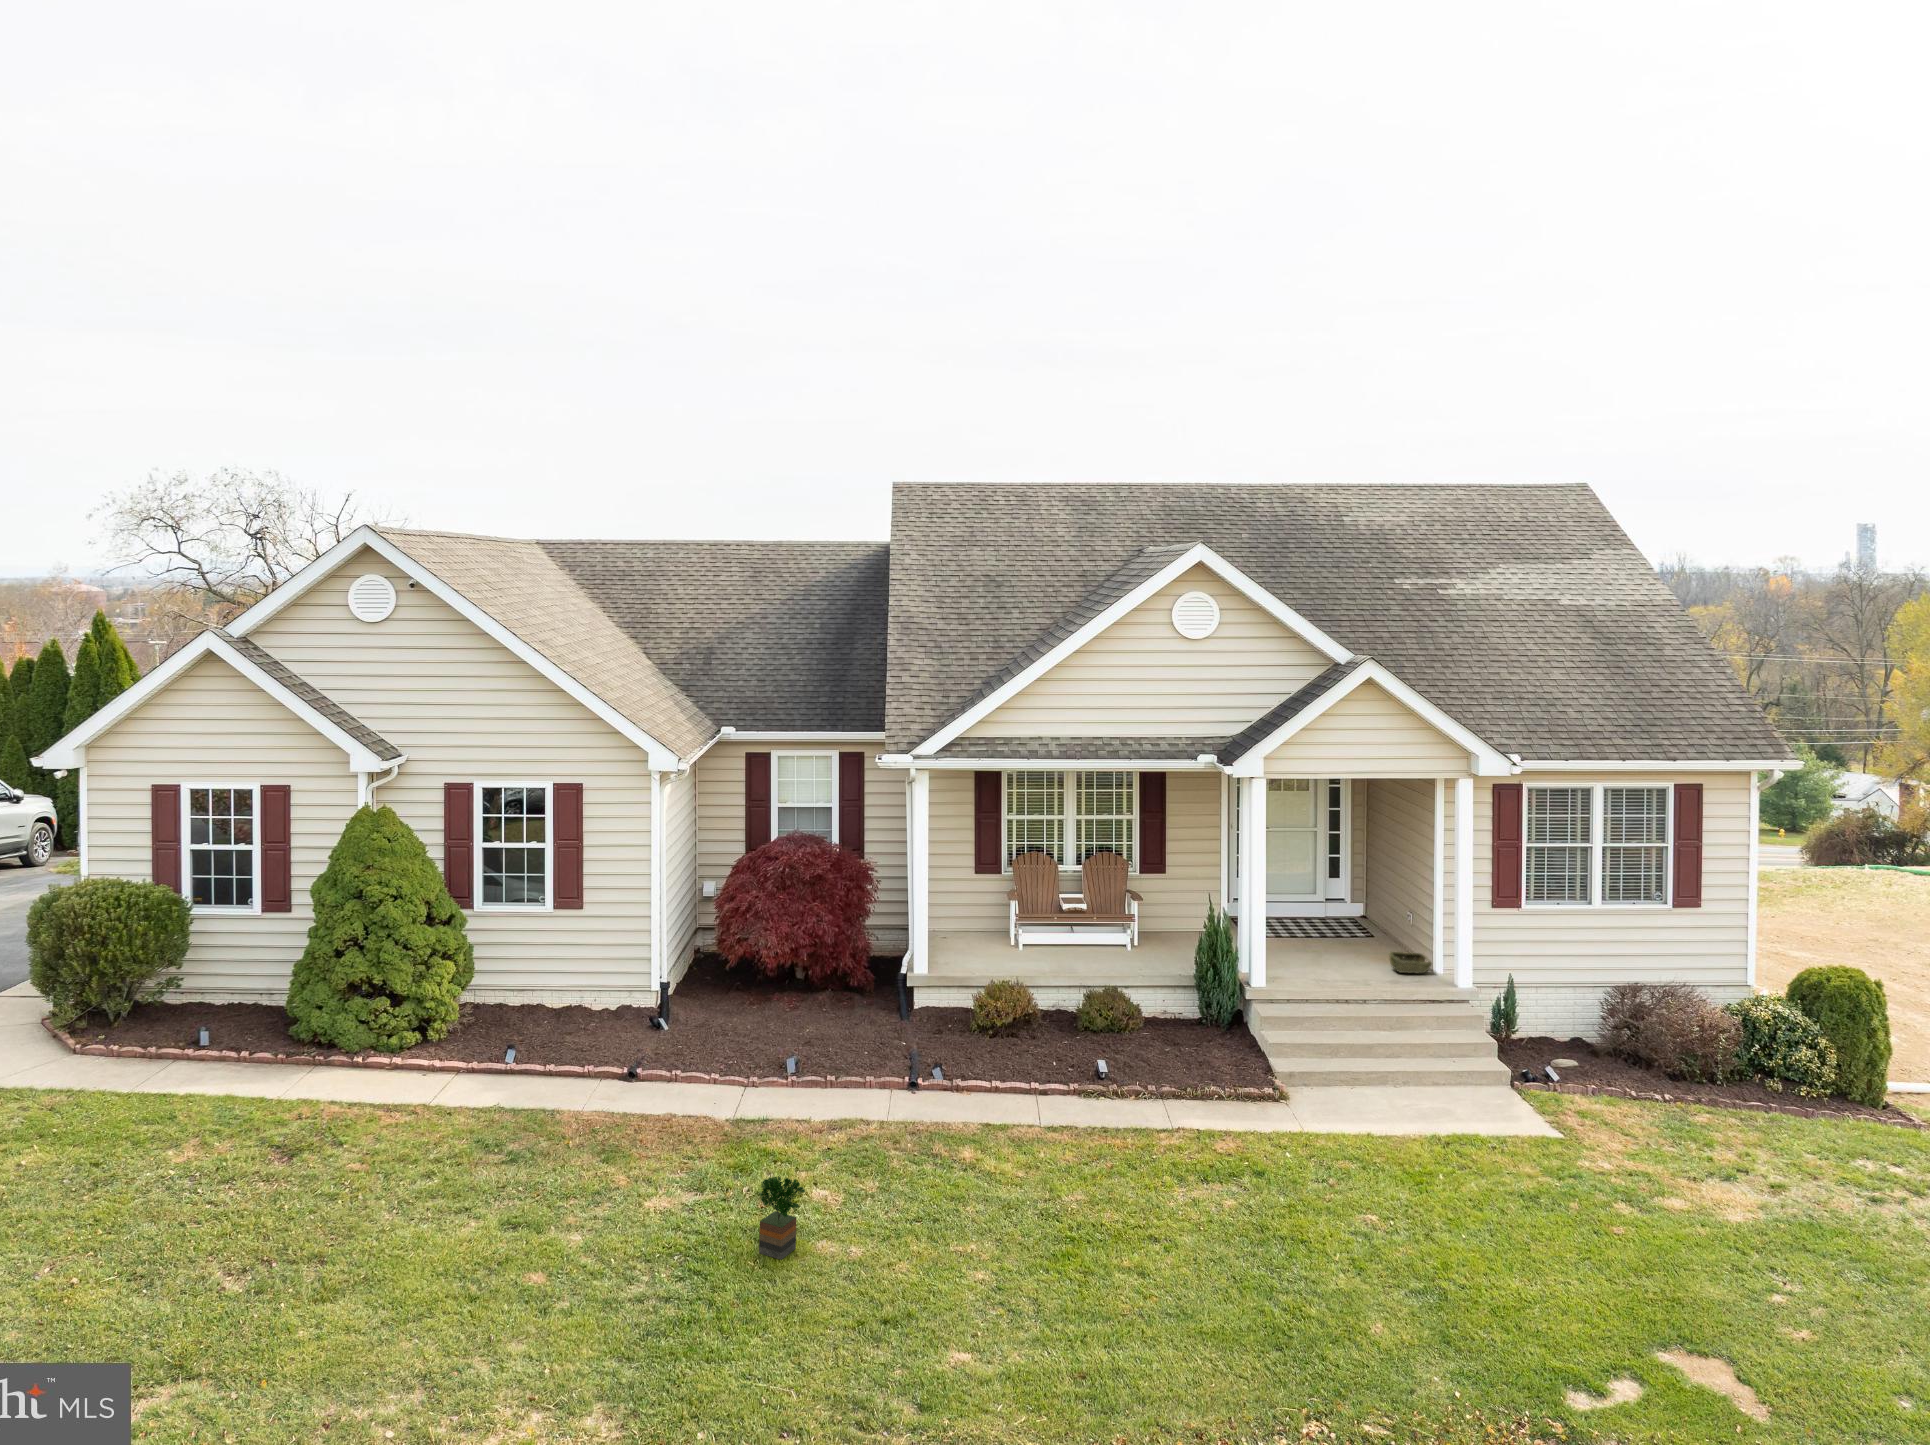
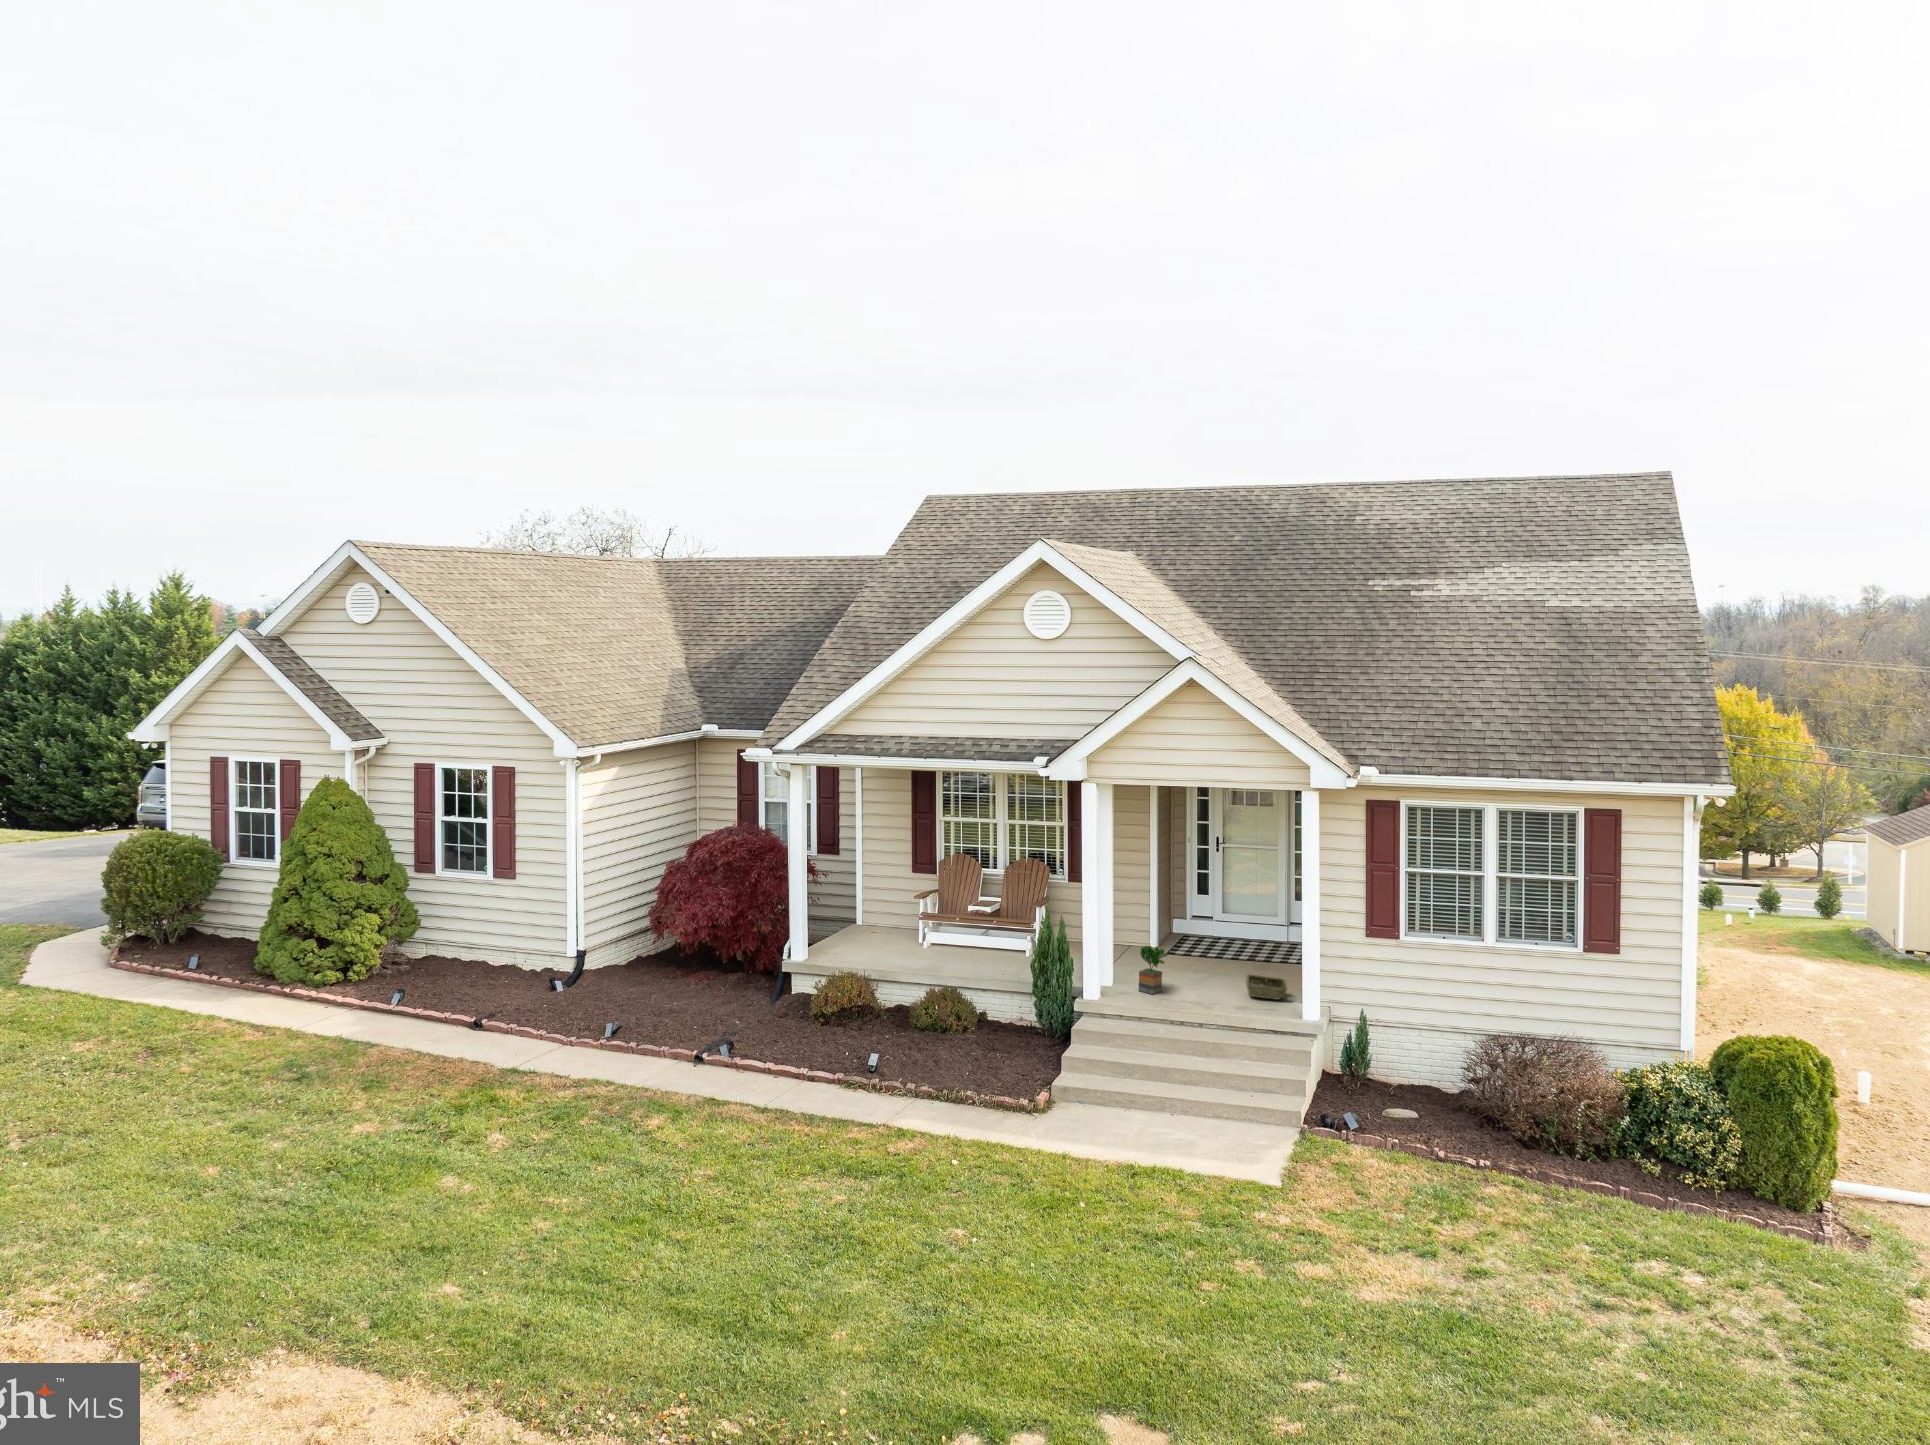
potted tree: present [759,1176,805,1260] -> present [1139,946,1168,994]

